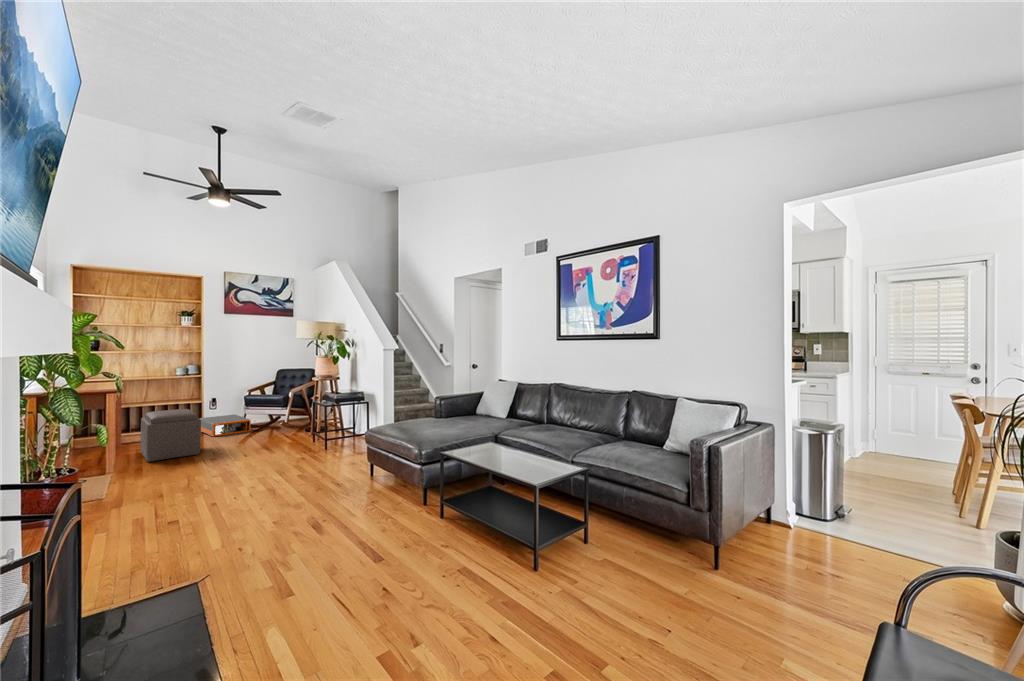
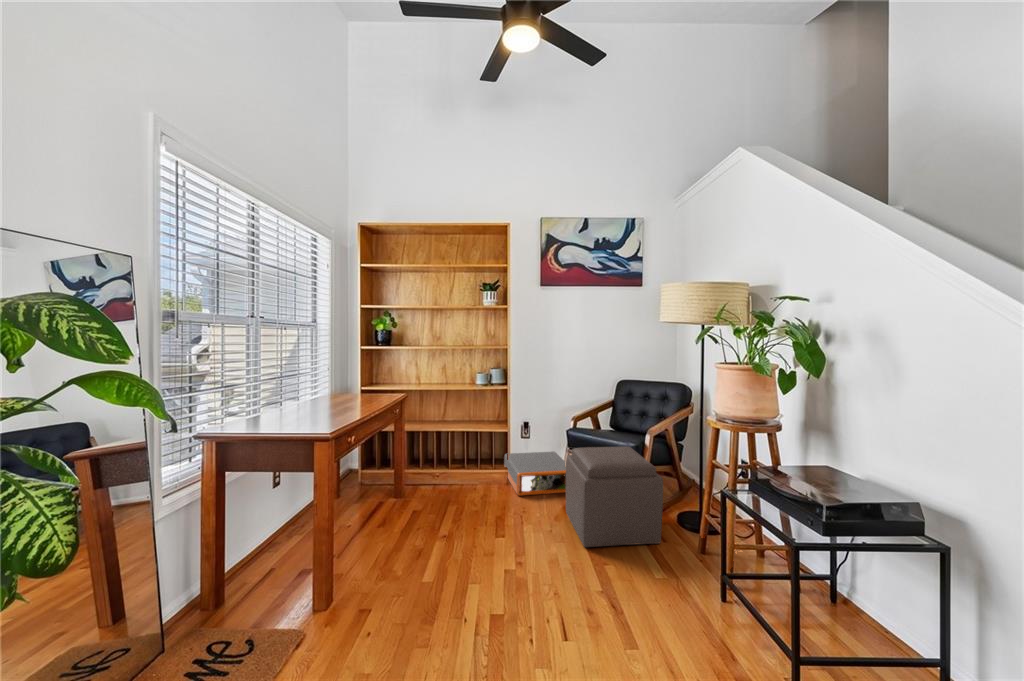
ottoman: present [141,409,201,462] -> present [566,447,663,547]

